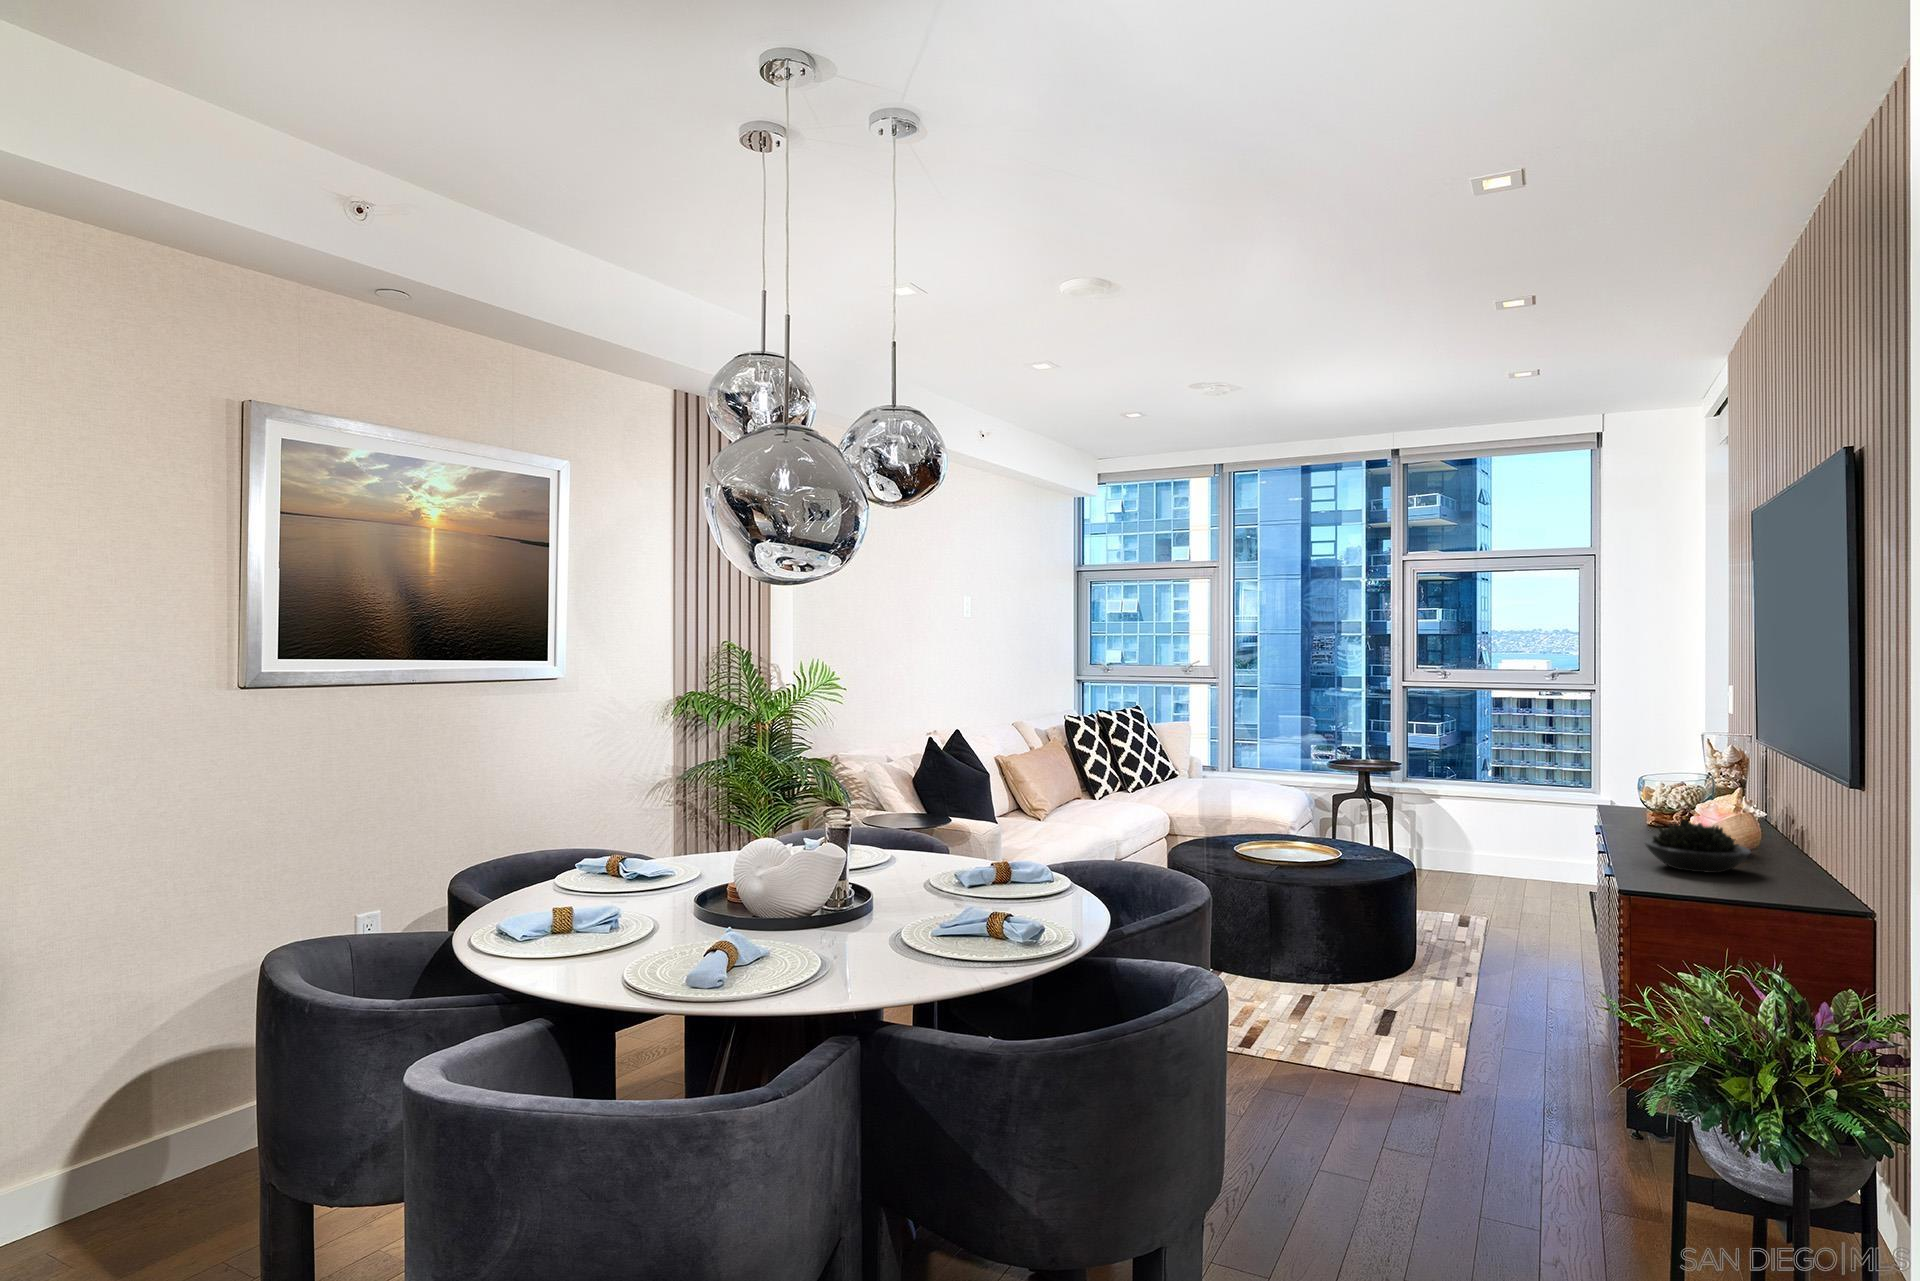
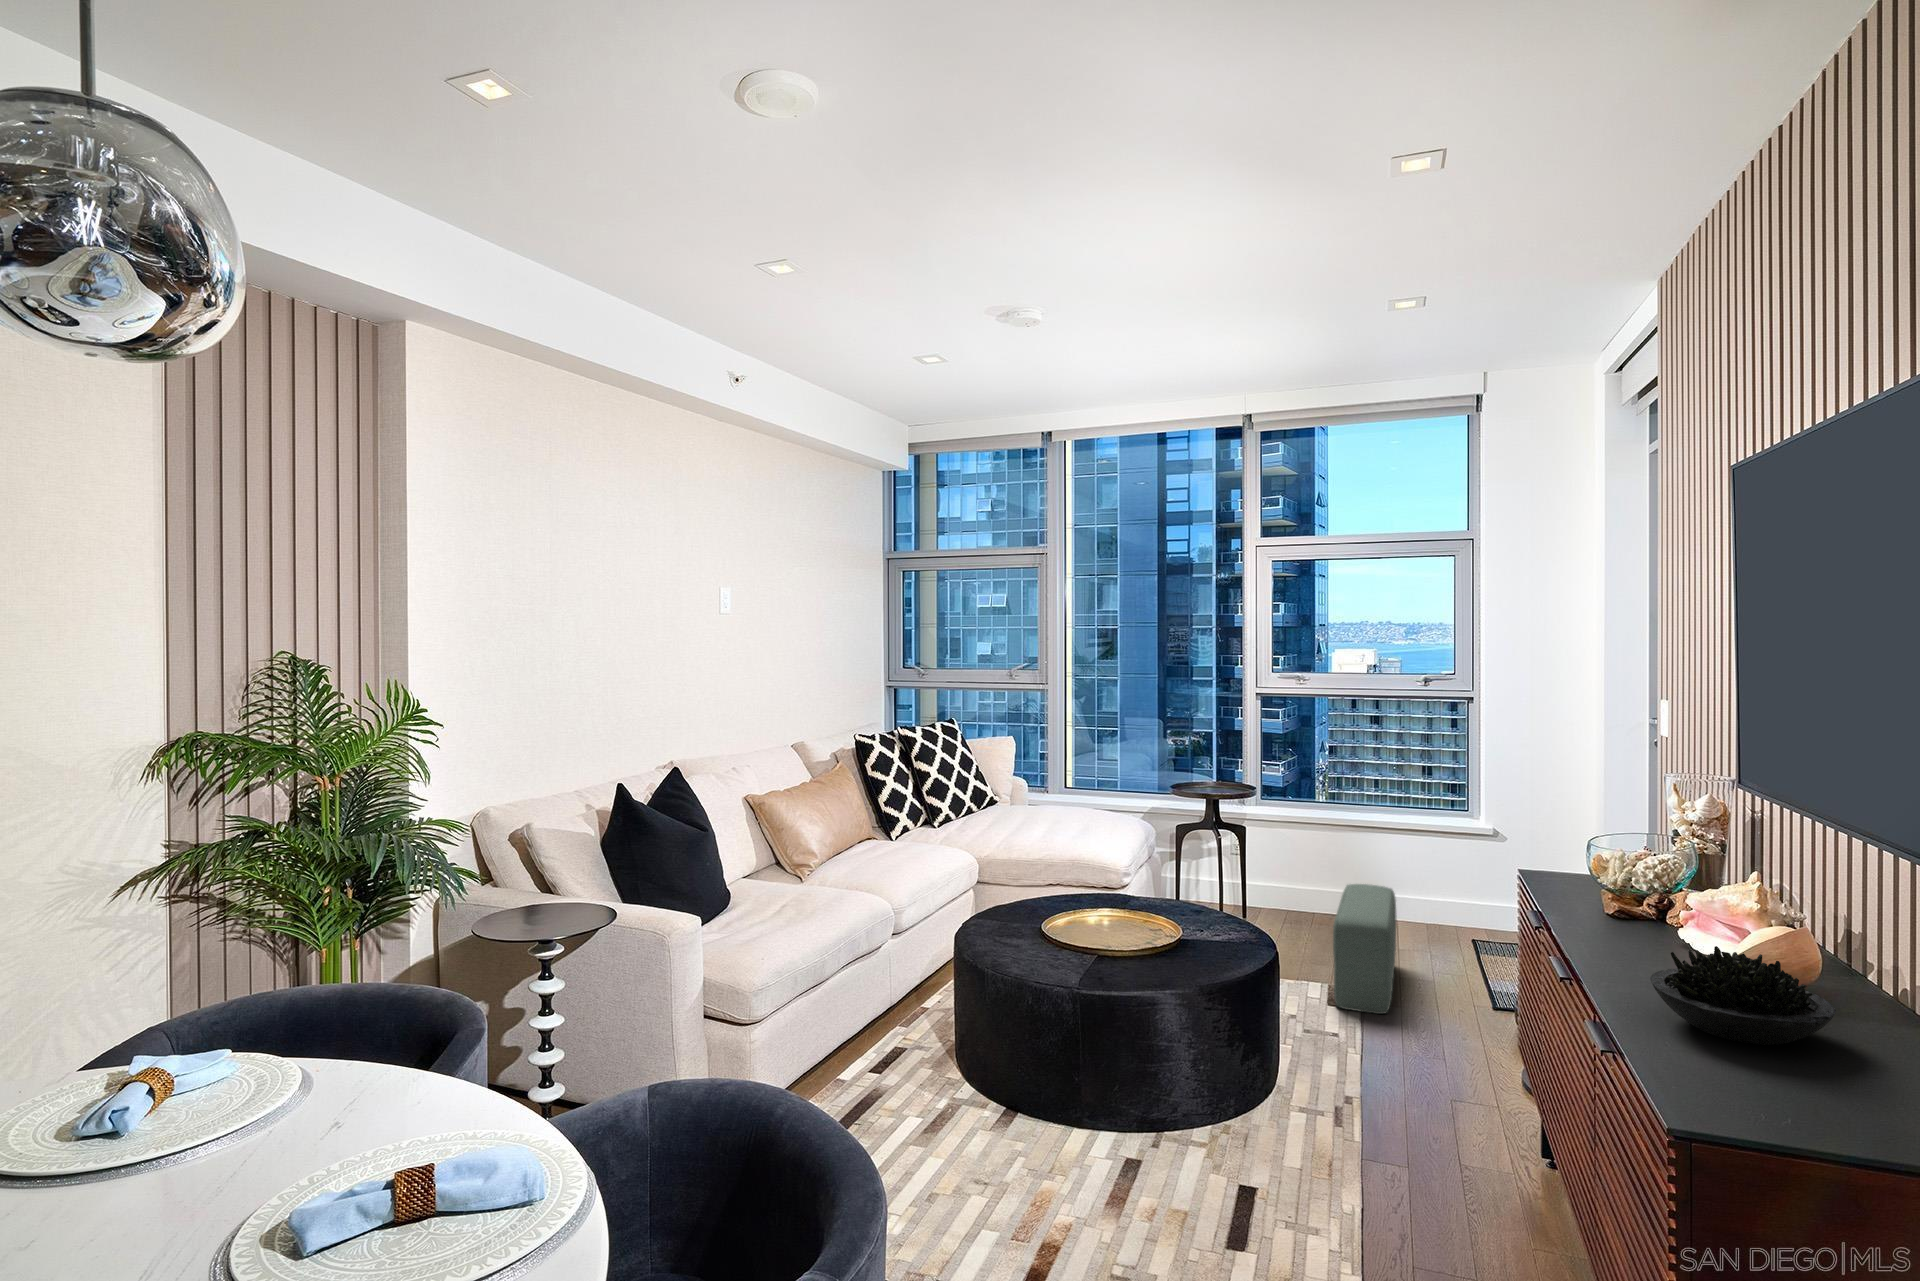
pouf: none [1463,841,1518,934] -> present [1333,884,1396,1014]

